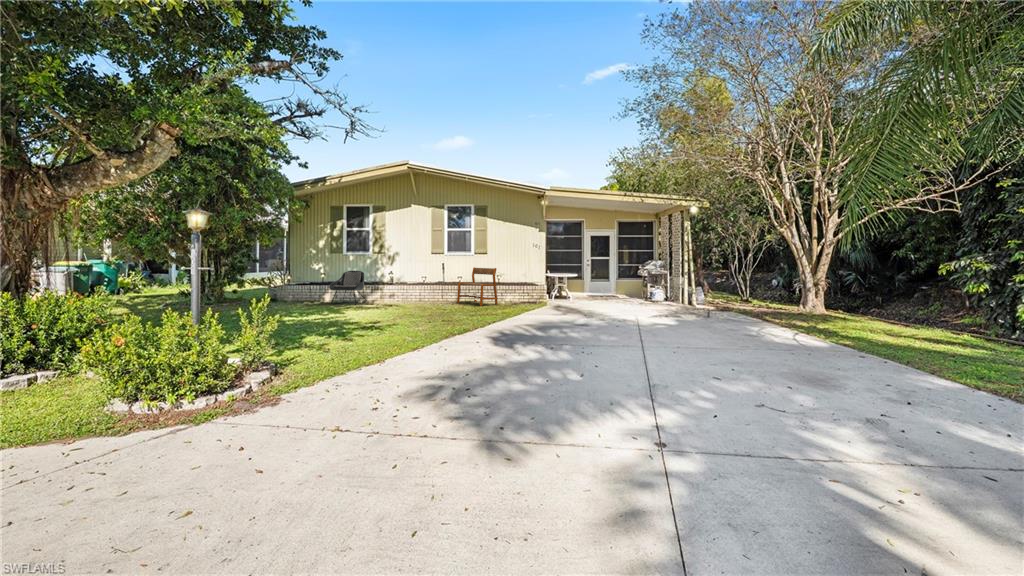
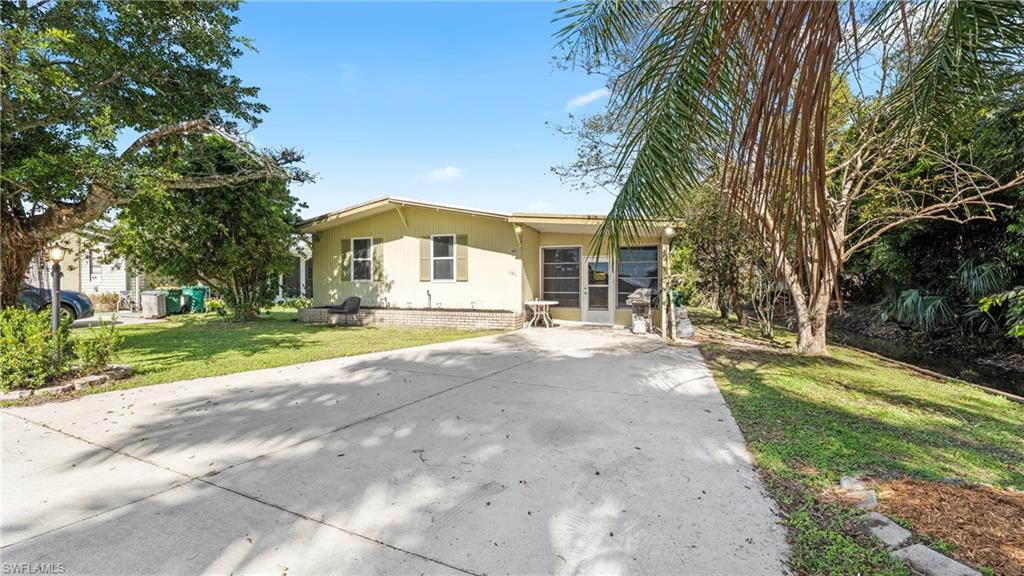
bench: present [457,267,498,306] -> none [436,295,468,333]

